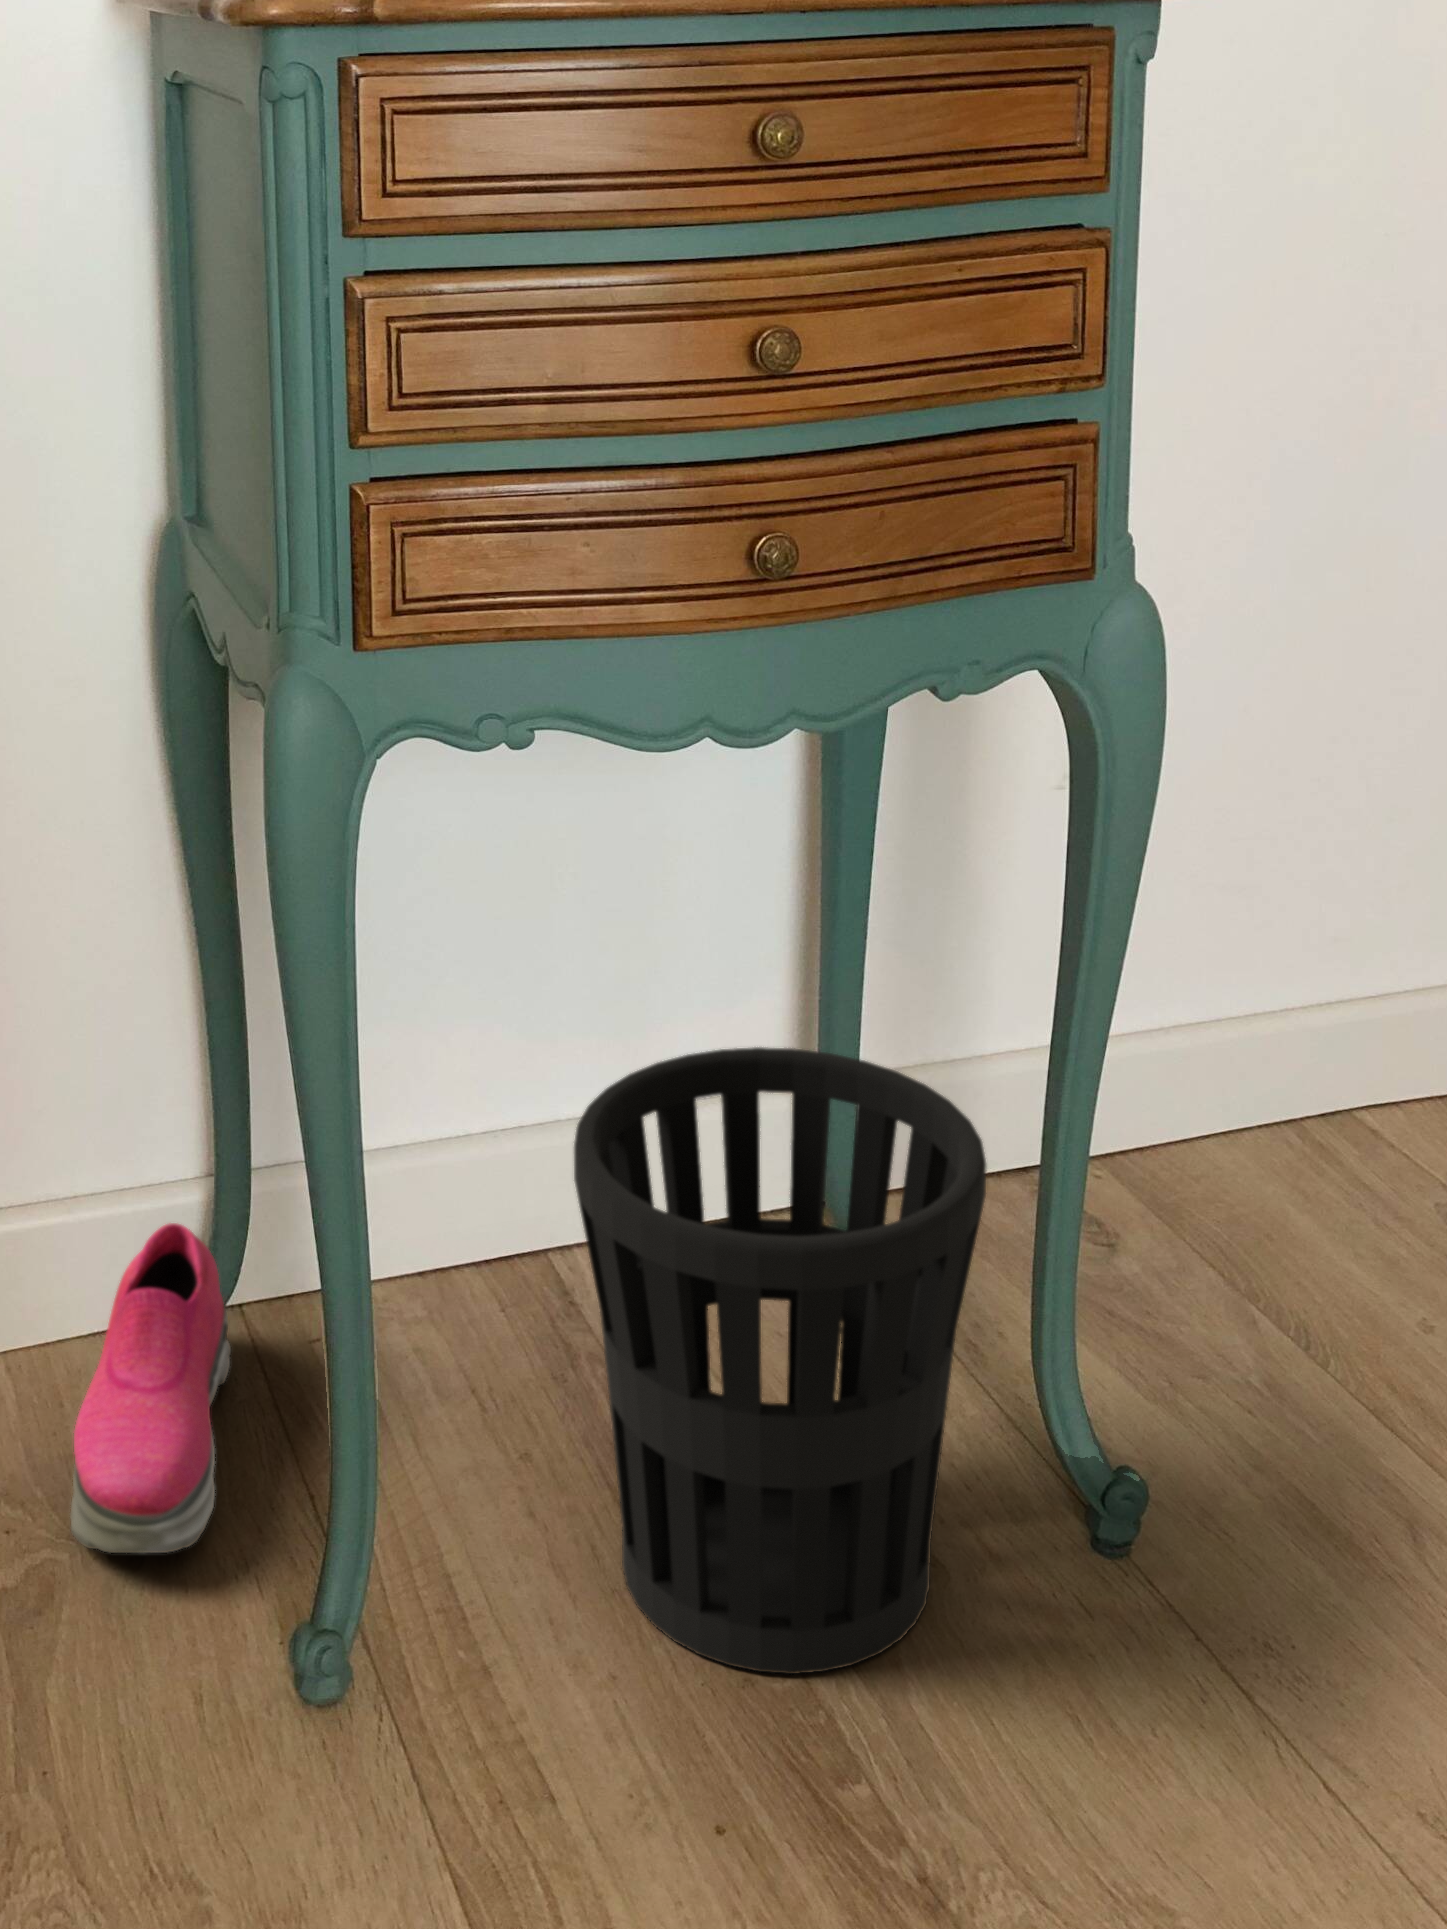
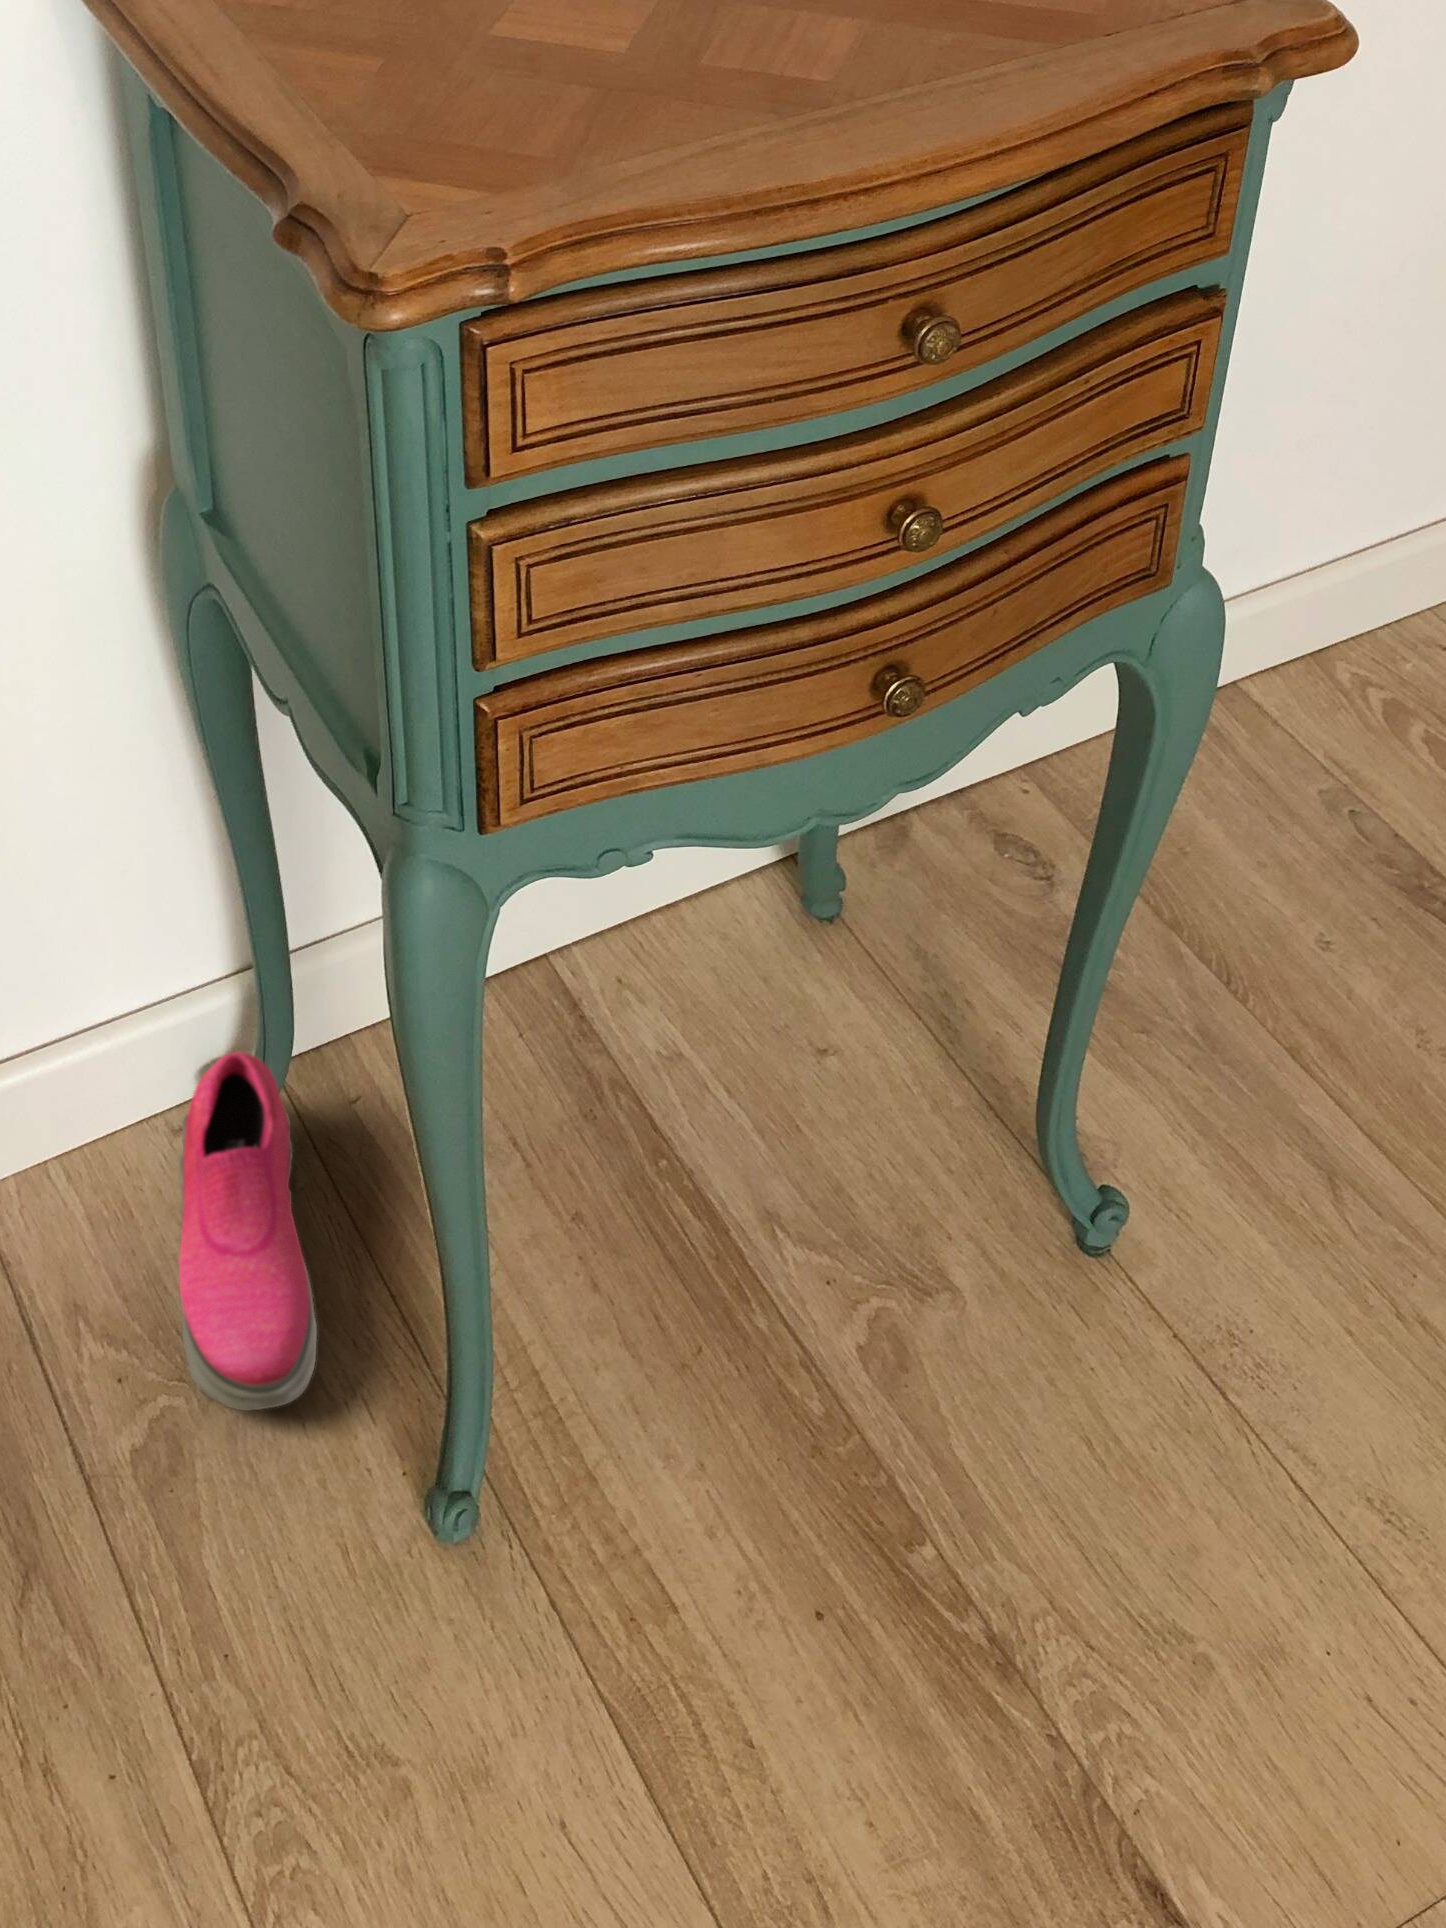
wastebasket: present [574,1047,986,1674] -> none [655,904,1038,1438]

